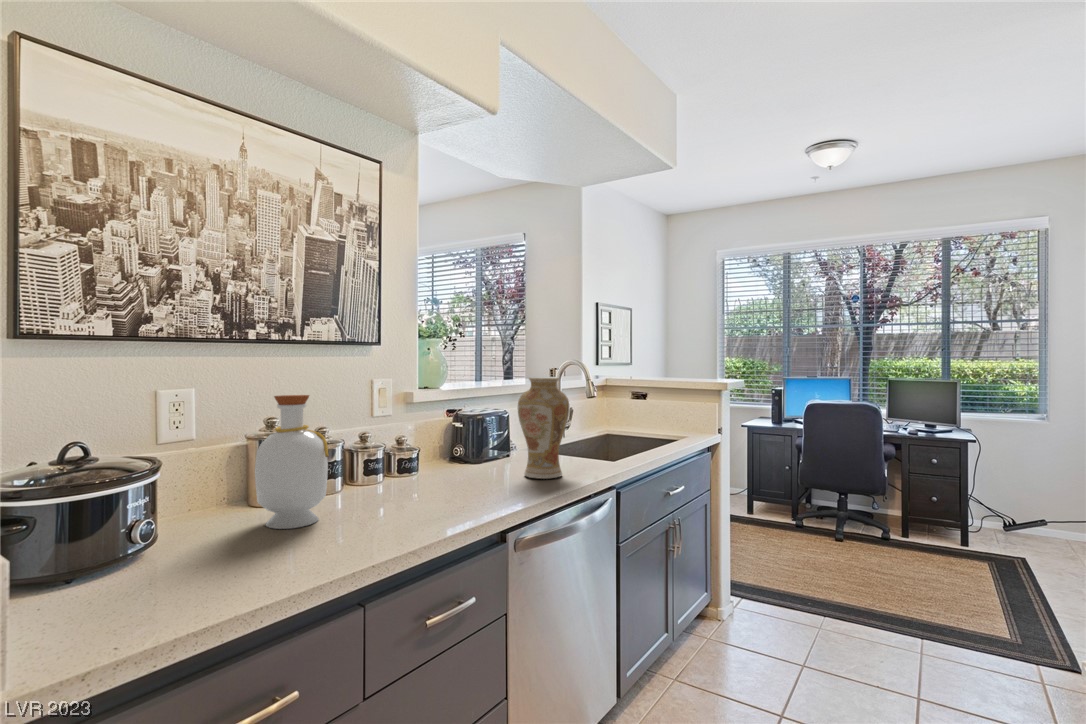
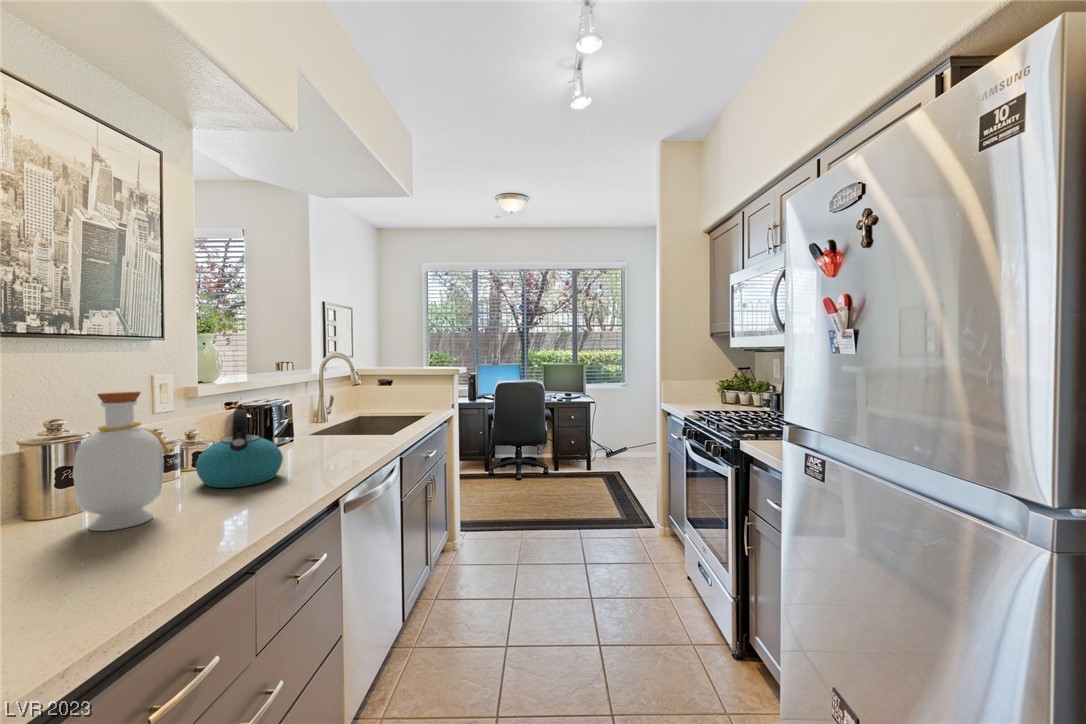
vase: present [518,378,569,479] -> none [318,369,366,455]
kettle: none [380,419,461,502] -> present [196,409,283,488]

